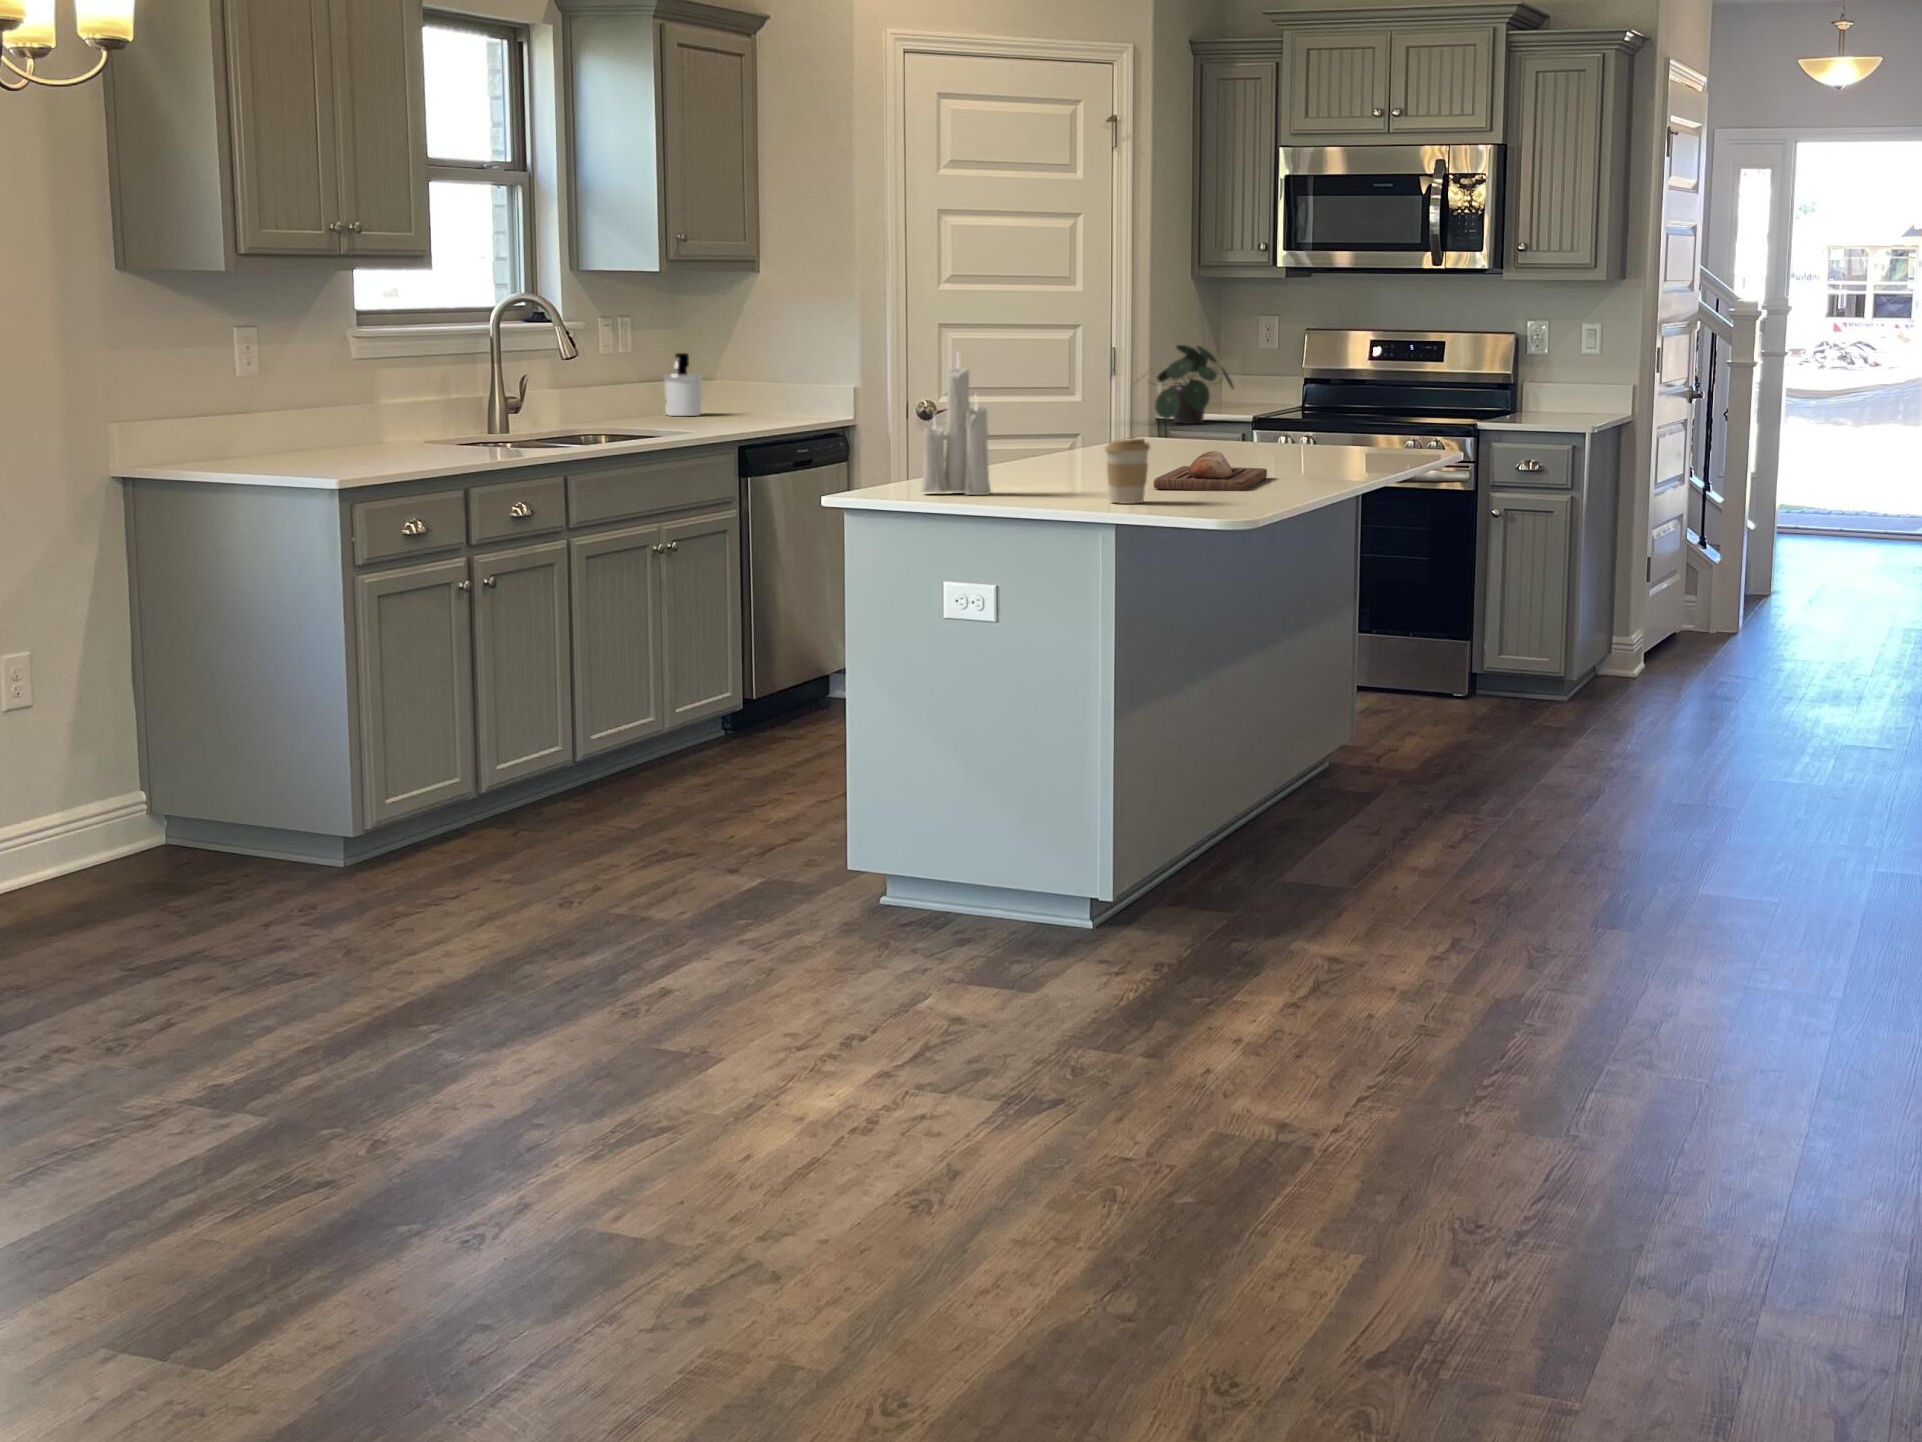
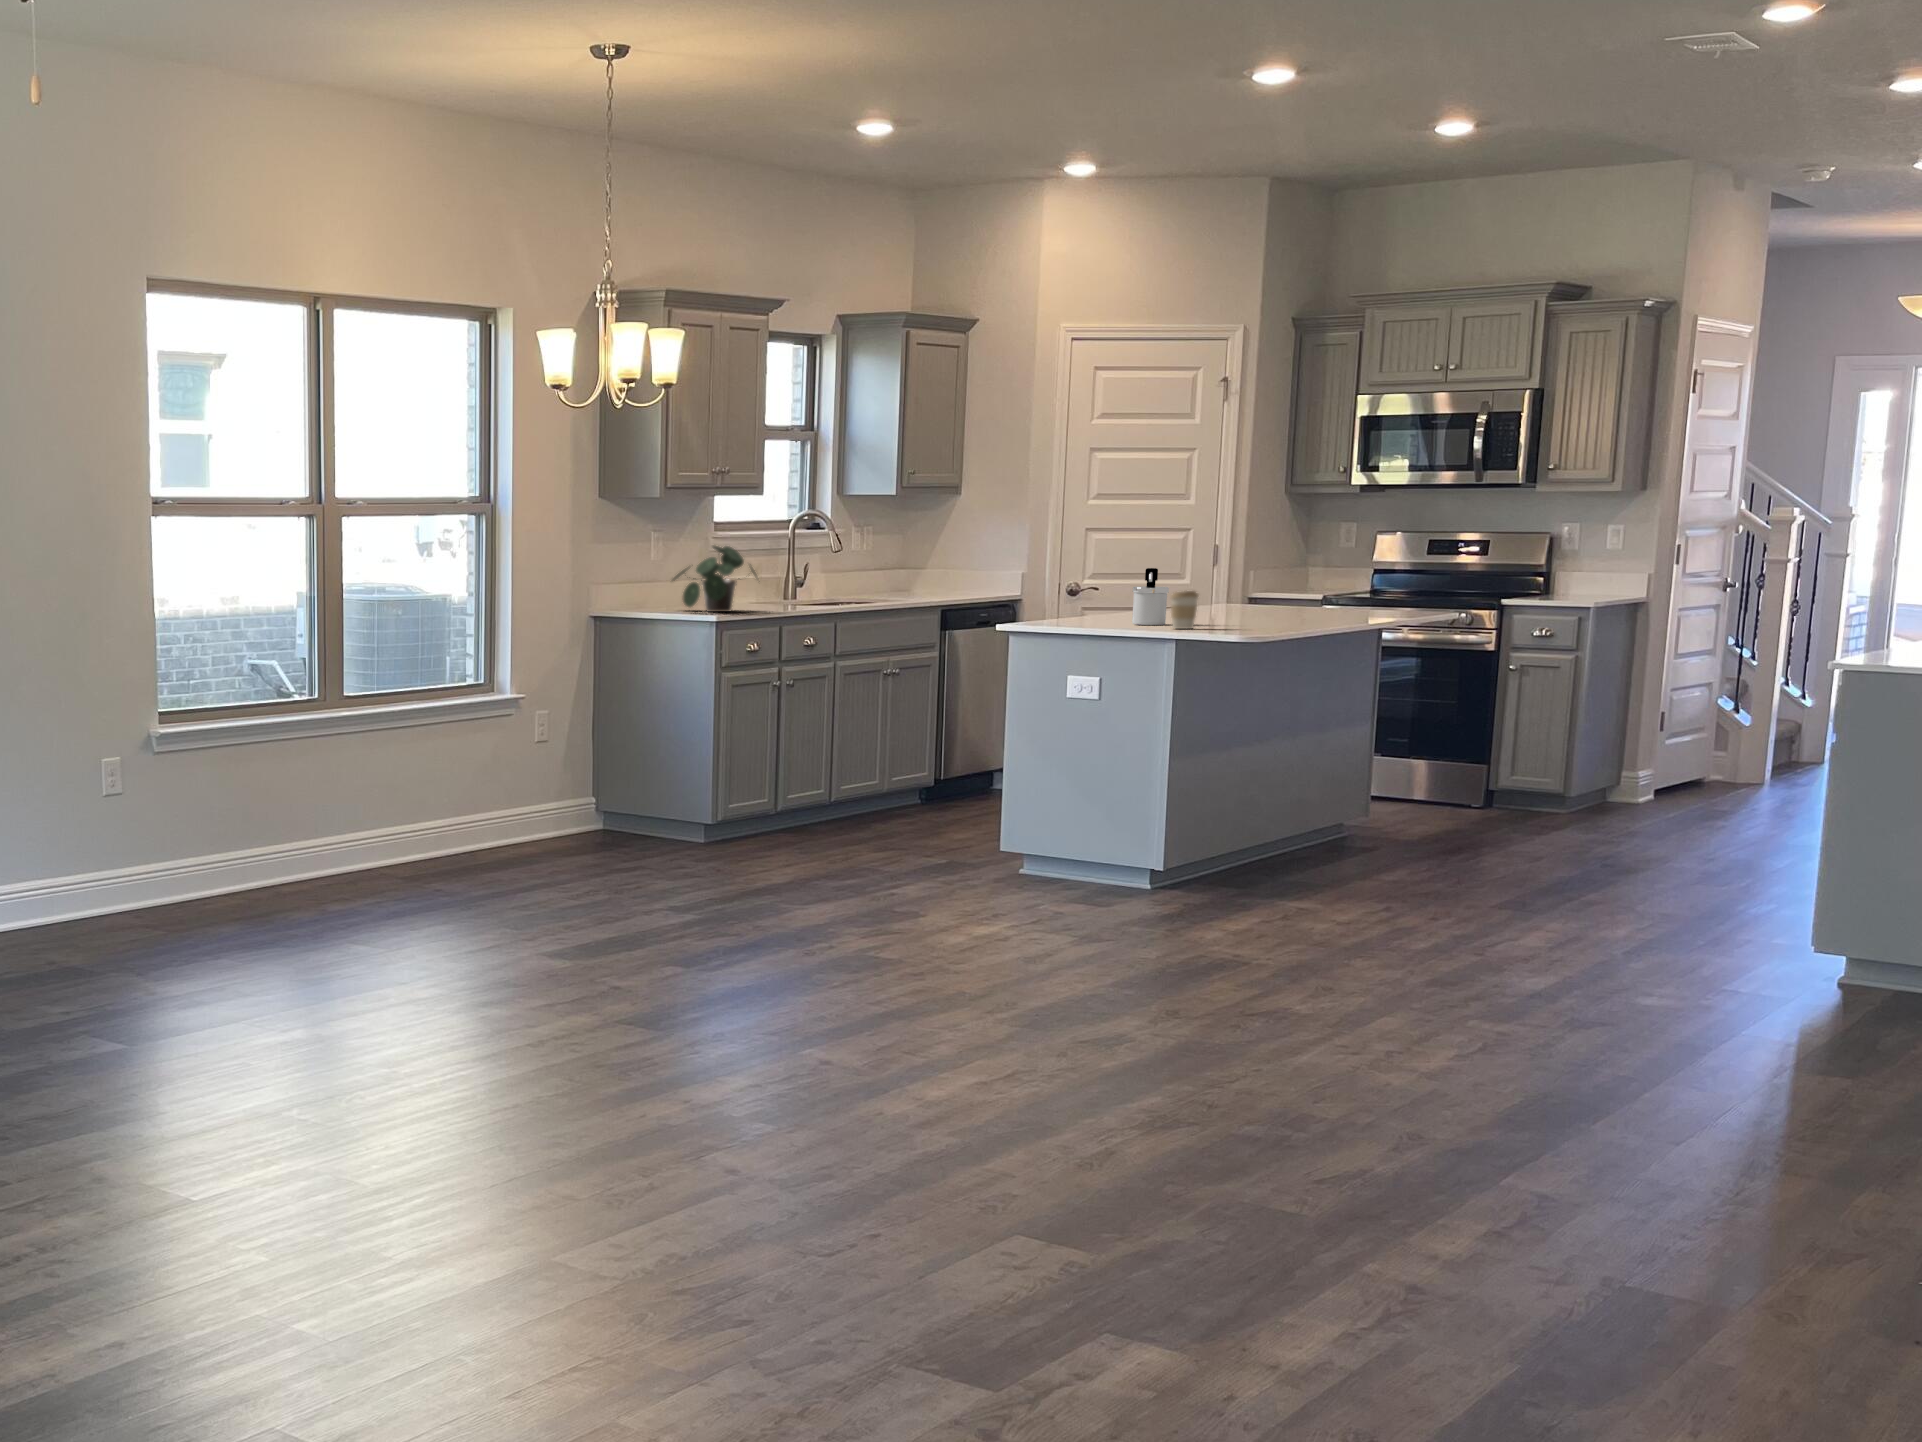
potted plant: present [1155,345,1234,424] -> present [673,546,757,612]
soap dispenser: present [663,353,702,416] -> present [1132,568,1169,625]
candle: present [921,361,991,495] -> none [1057,536,1101,626]
bread loaf: present [1153,451,1267,491] -> none [1205,604,1288,627]

